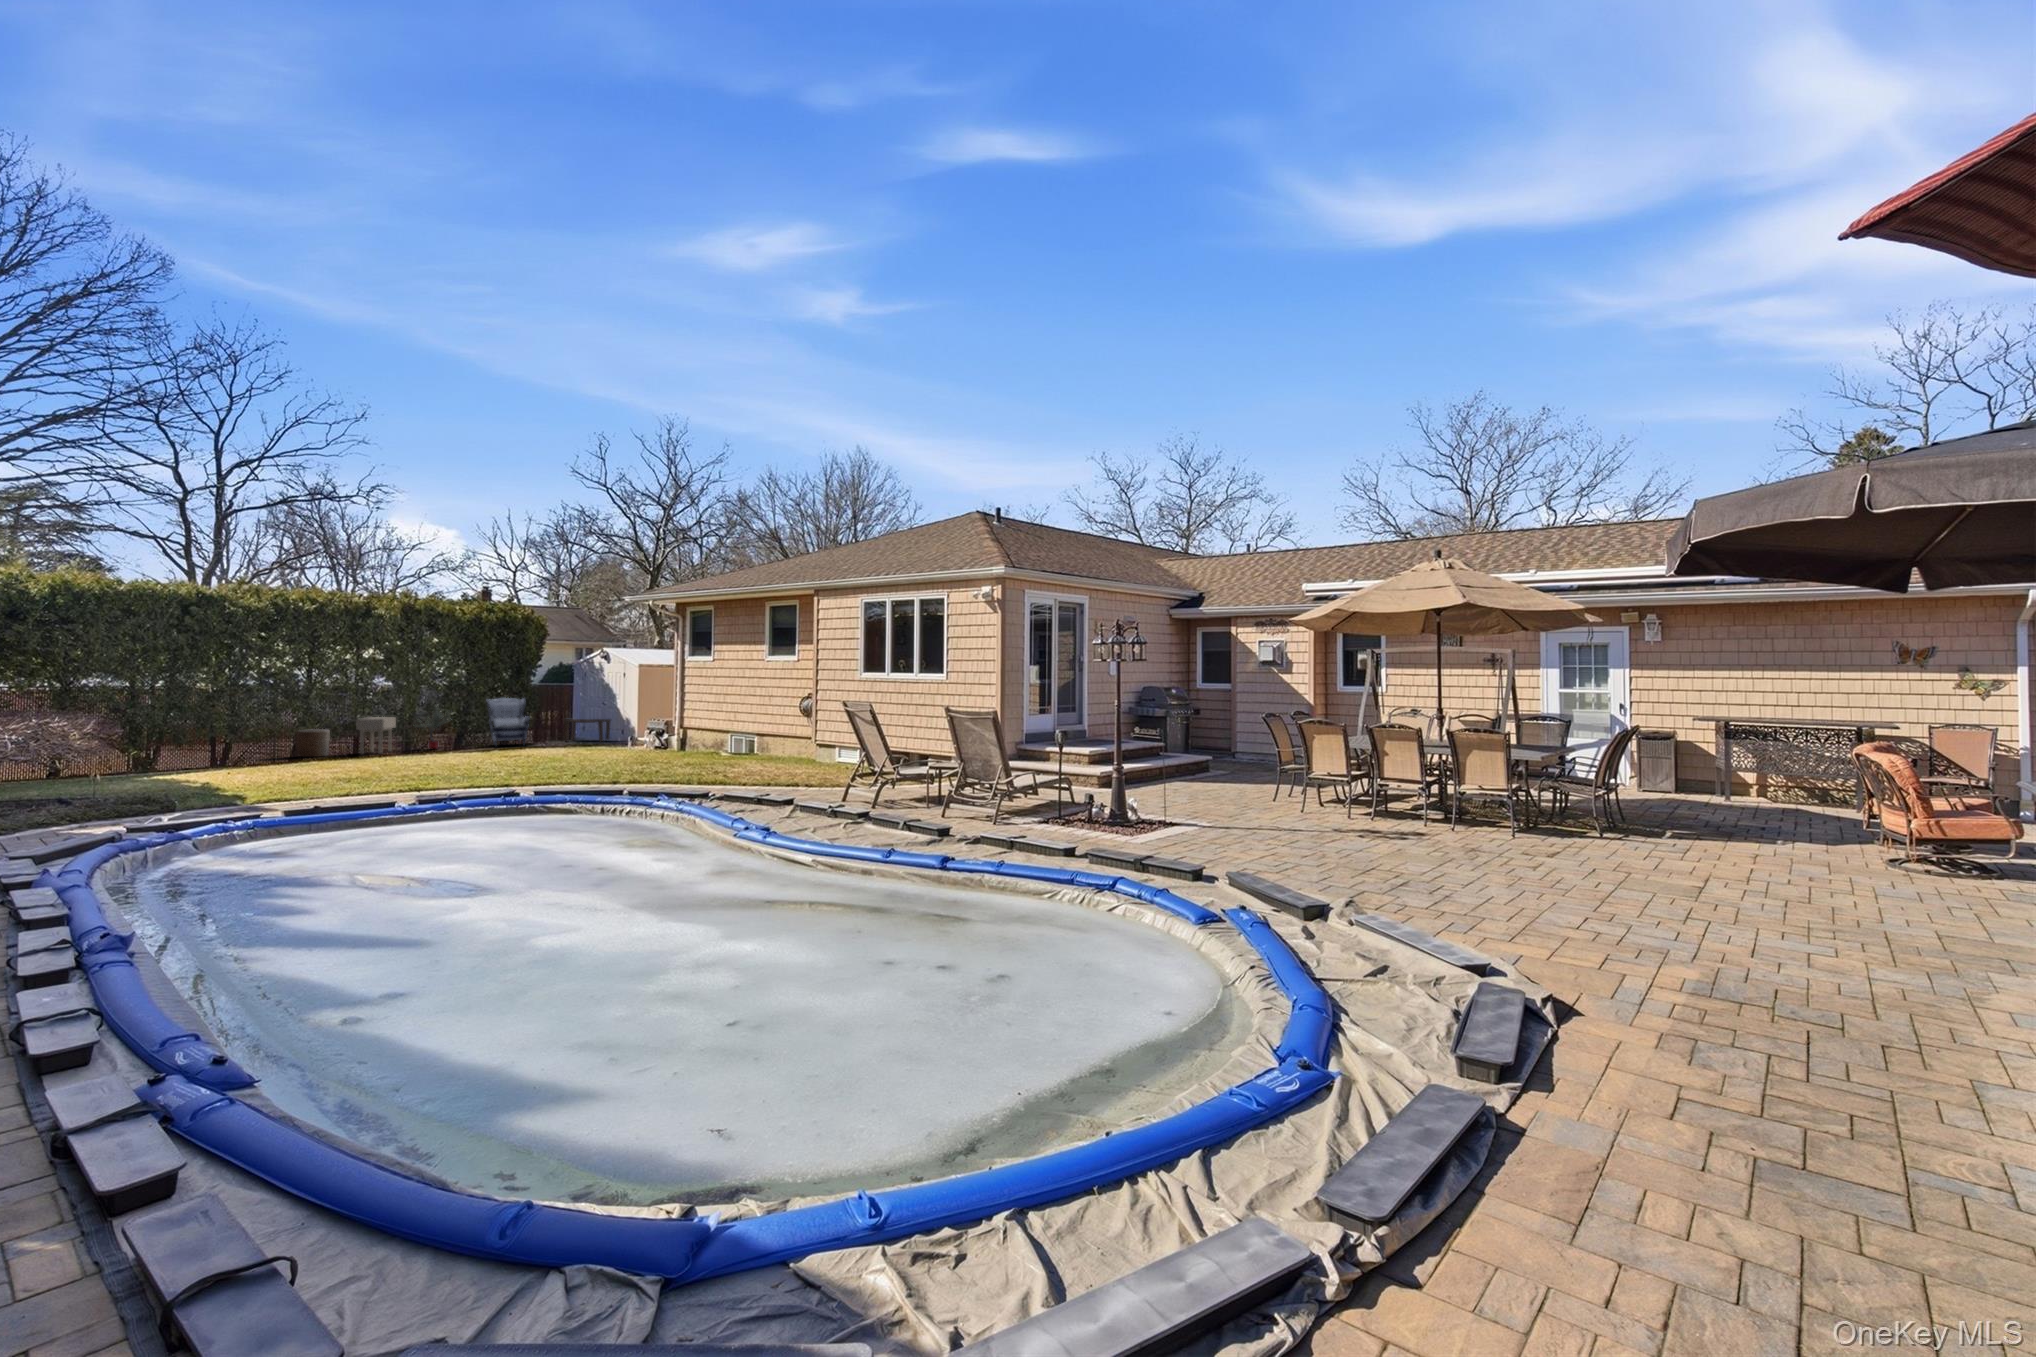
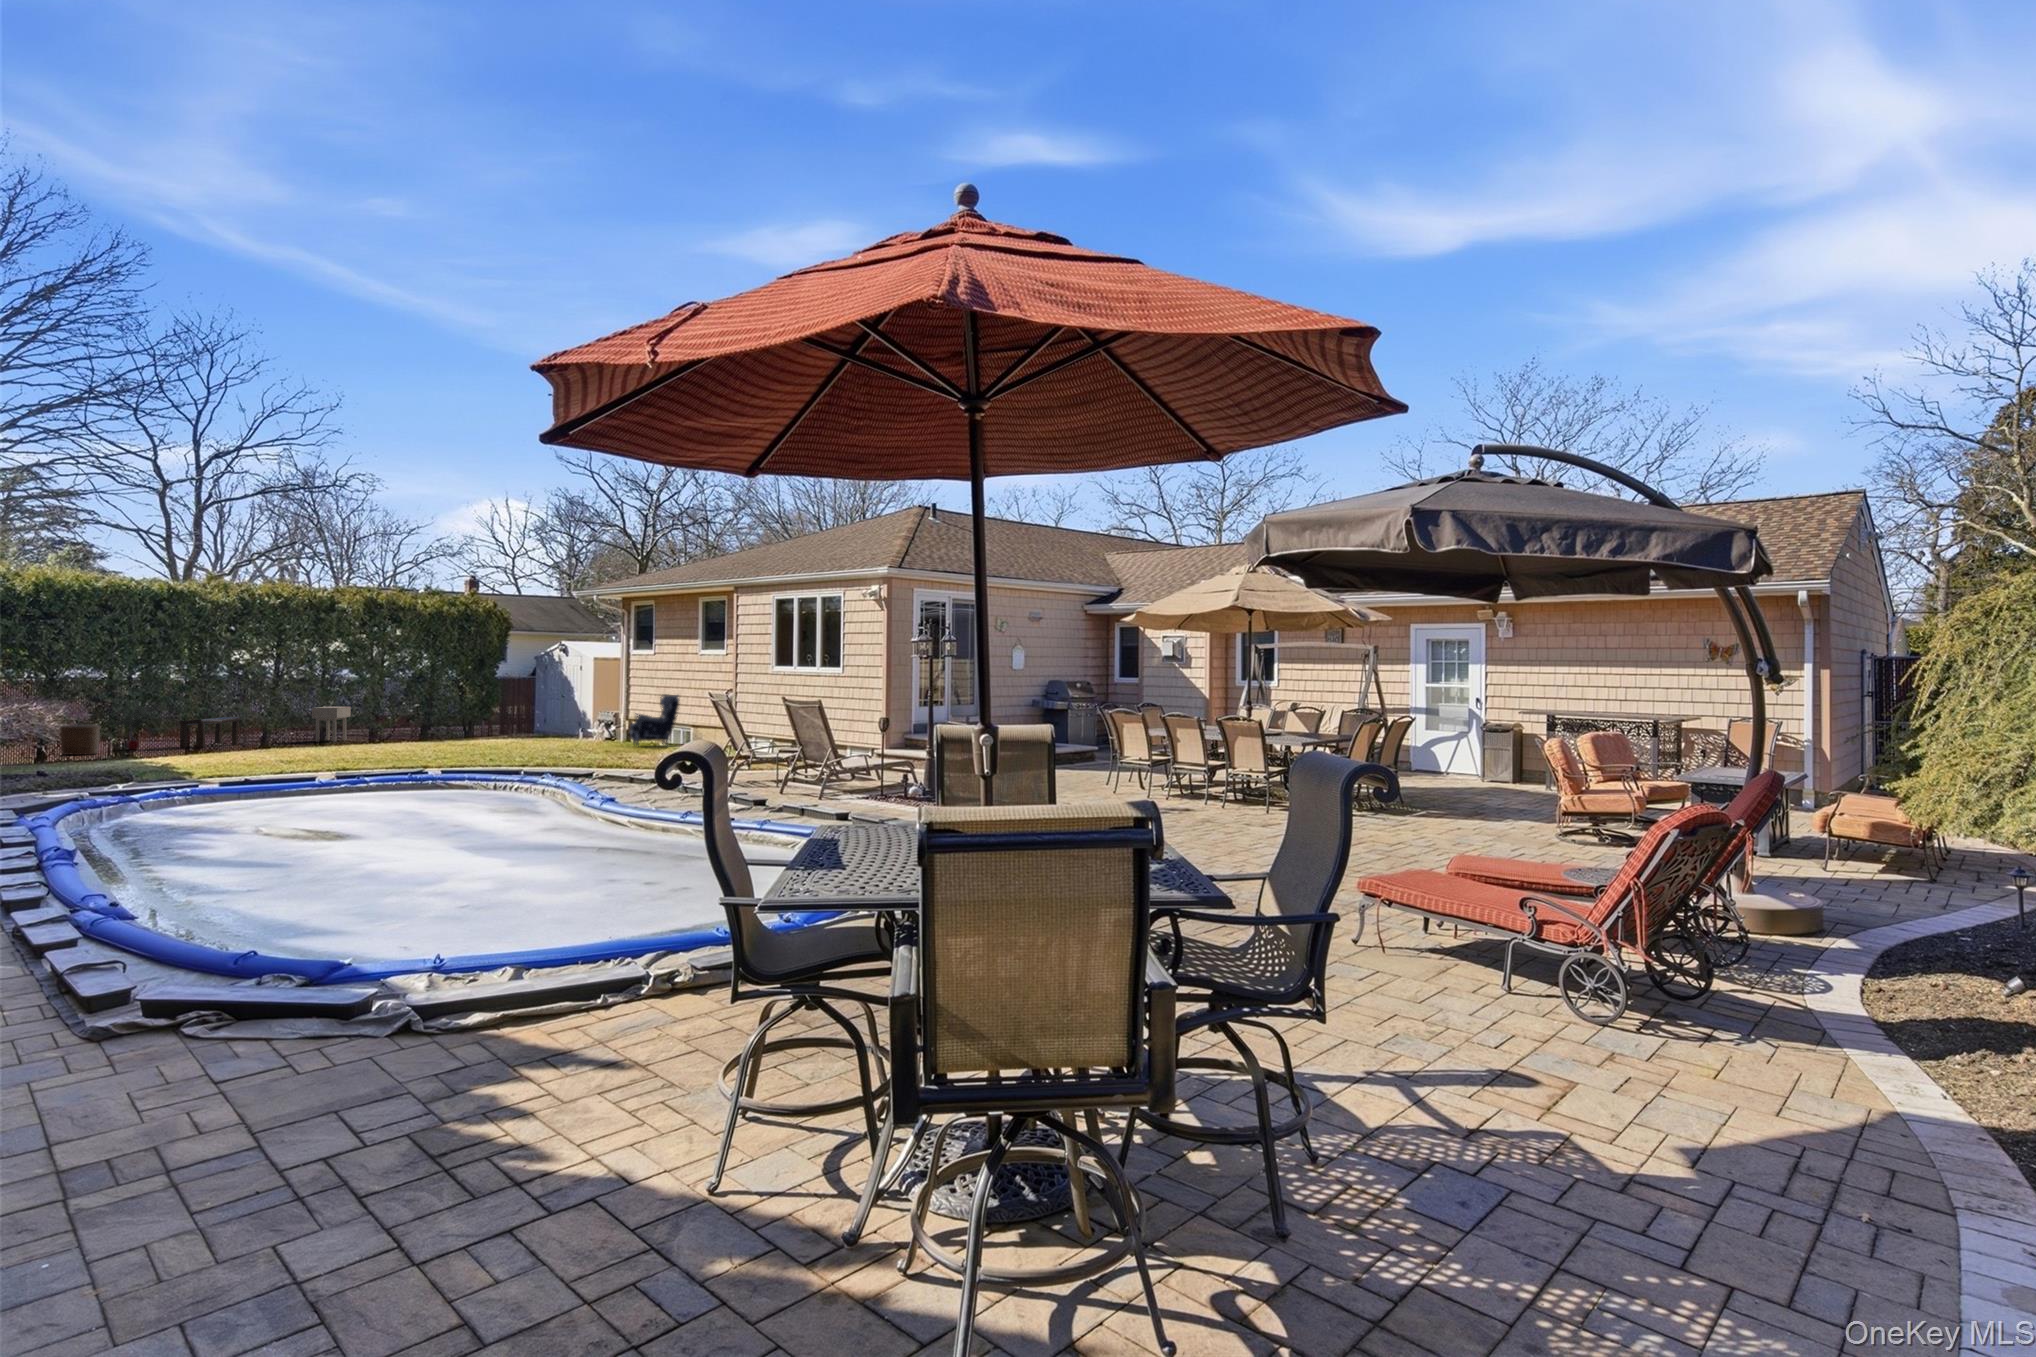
armchair: present [487,698,530,746] -> present [630,694,680,746]
potted tree: present [419,705,452,749] -> present [113,699,156,750]
bench: present [564,719,611,742] -> present [180,717,240,748]
woven basket: present [295,729,330,757] -> present [60,725,100,755]

